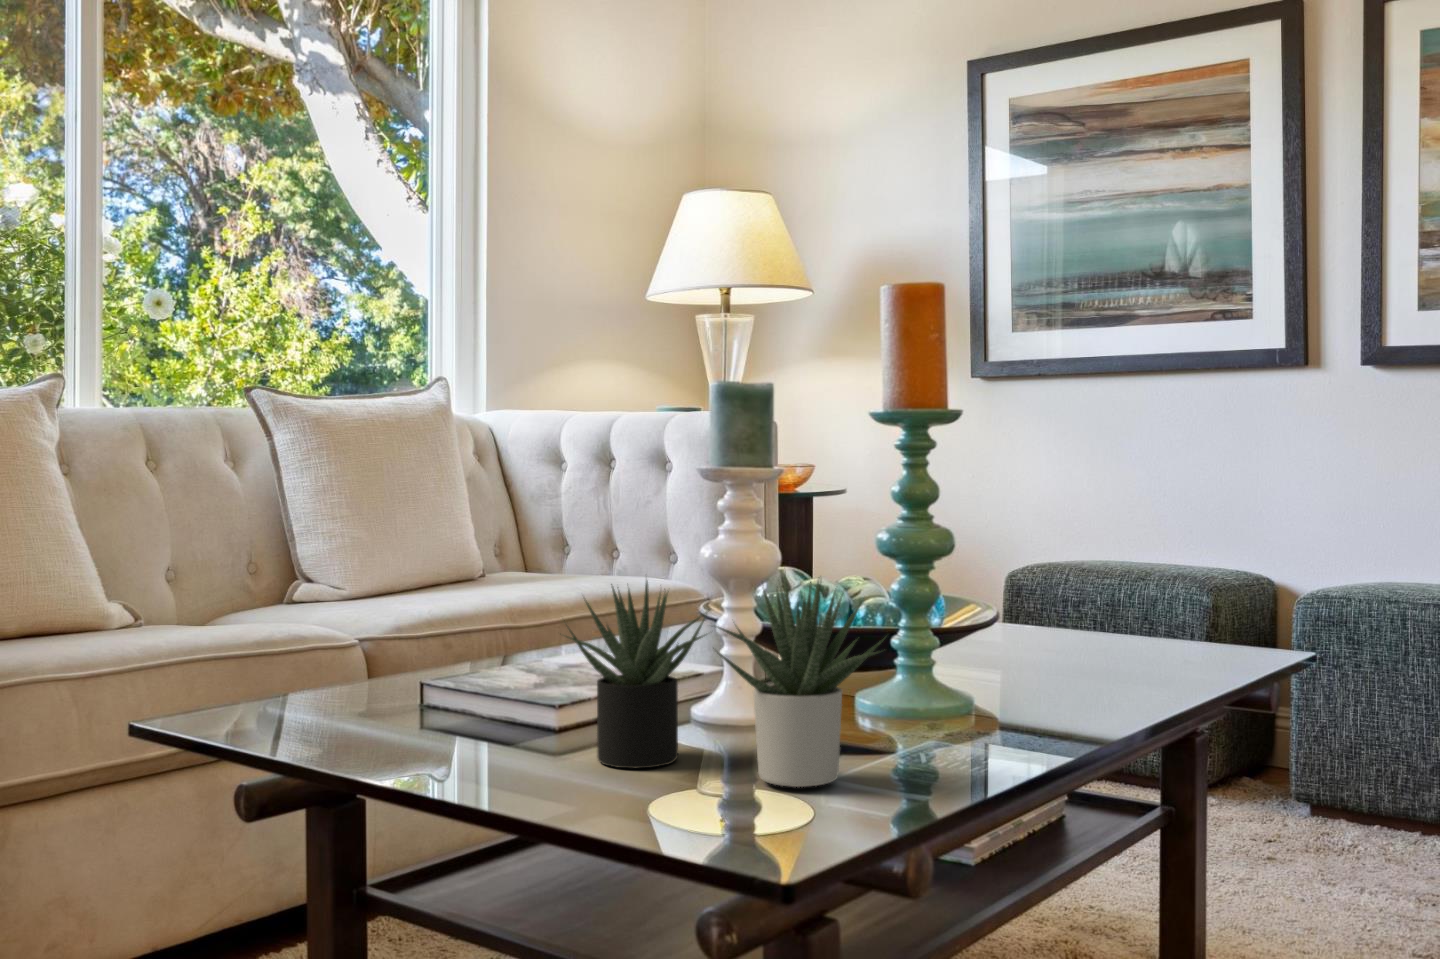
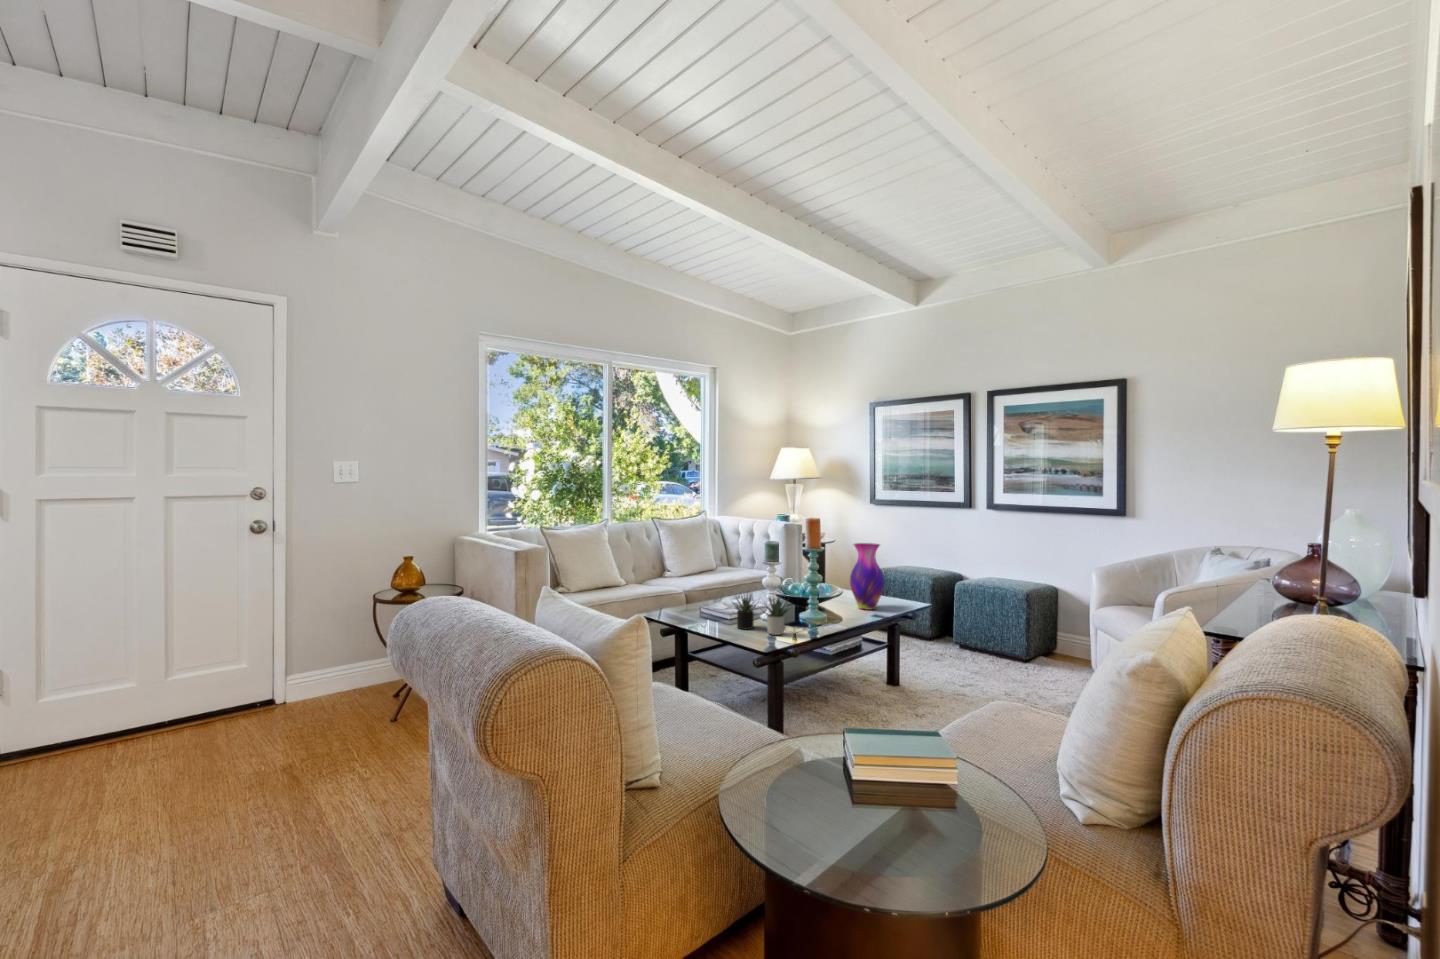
vase: none [1033,411,1174,673] -> present [850,543,884,610]

